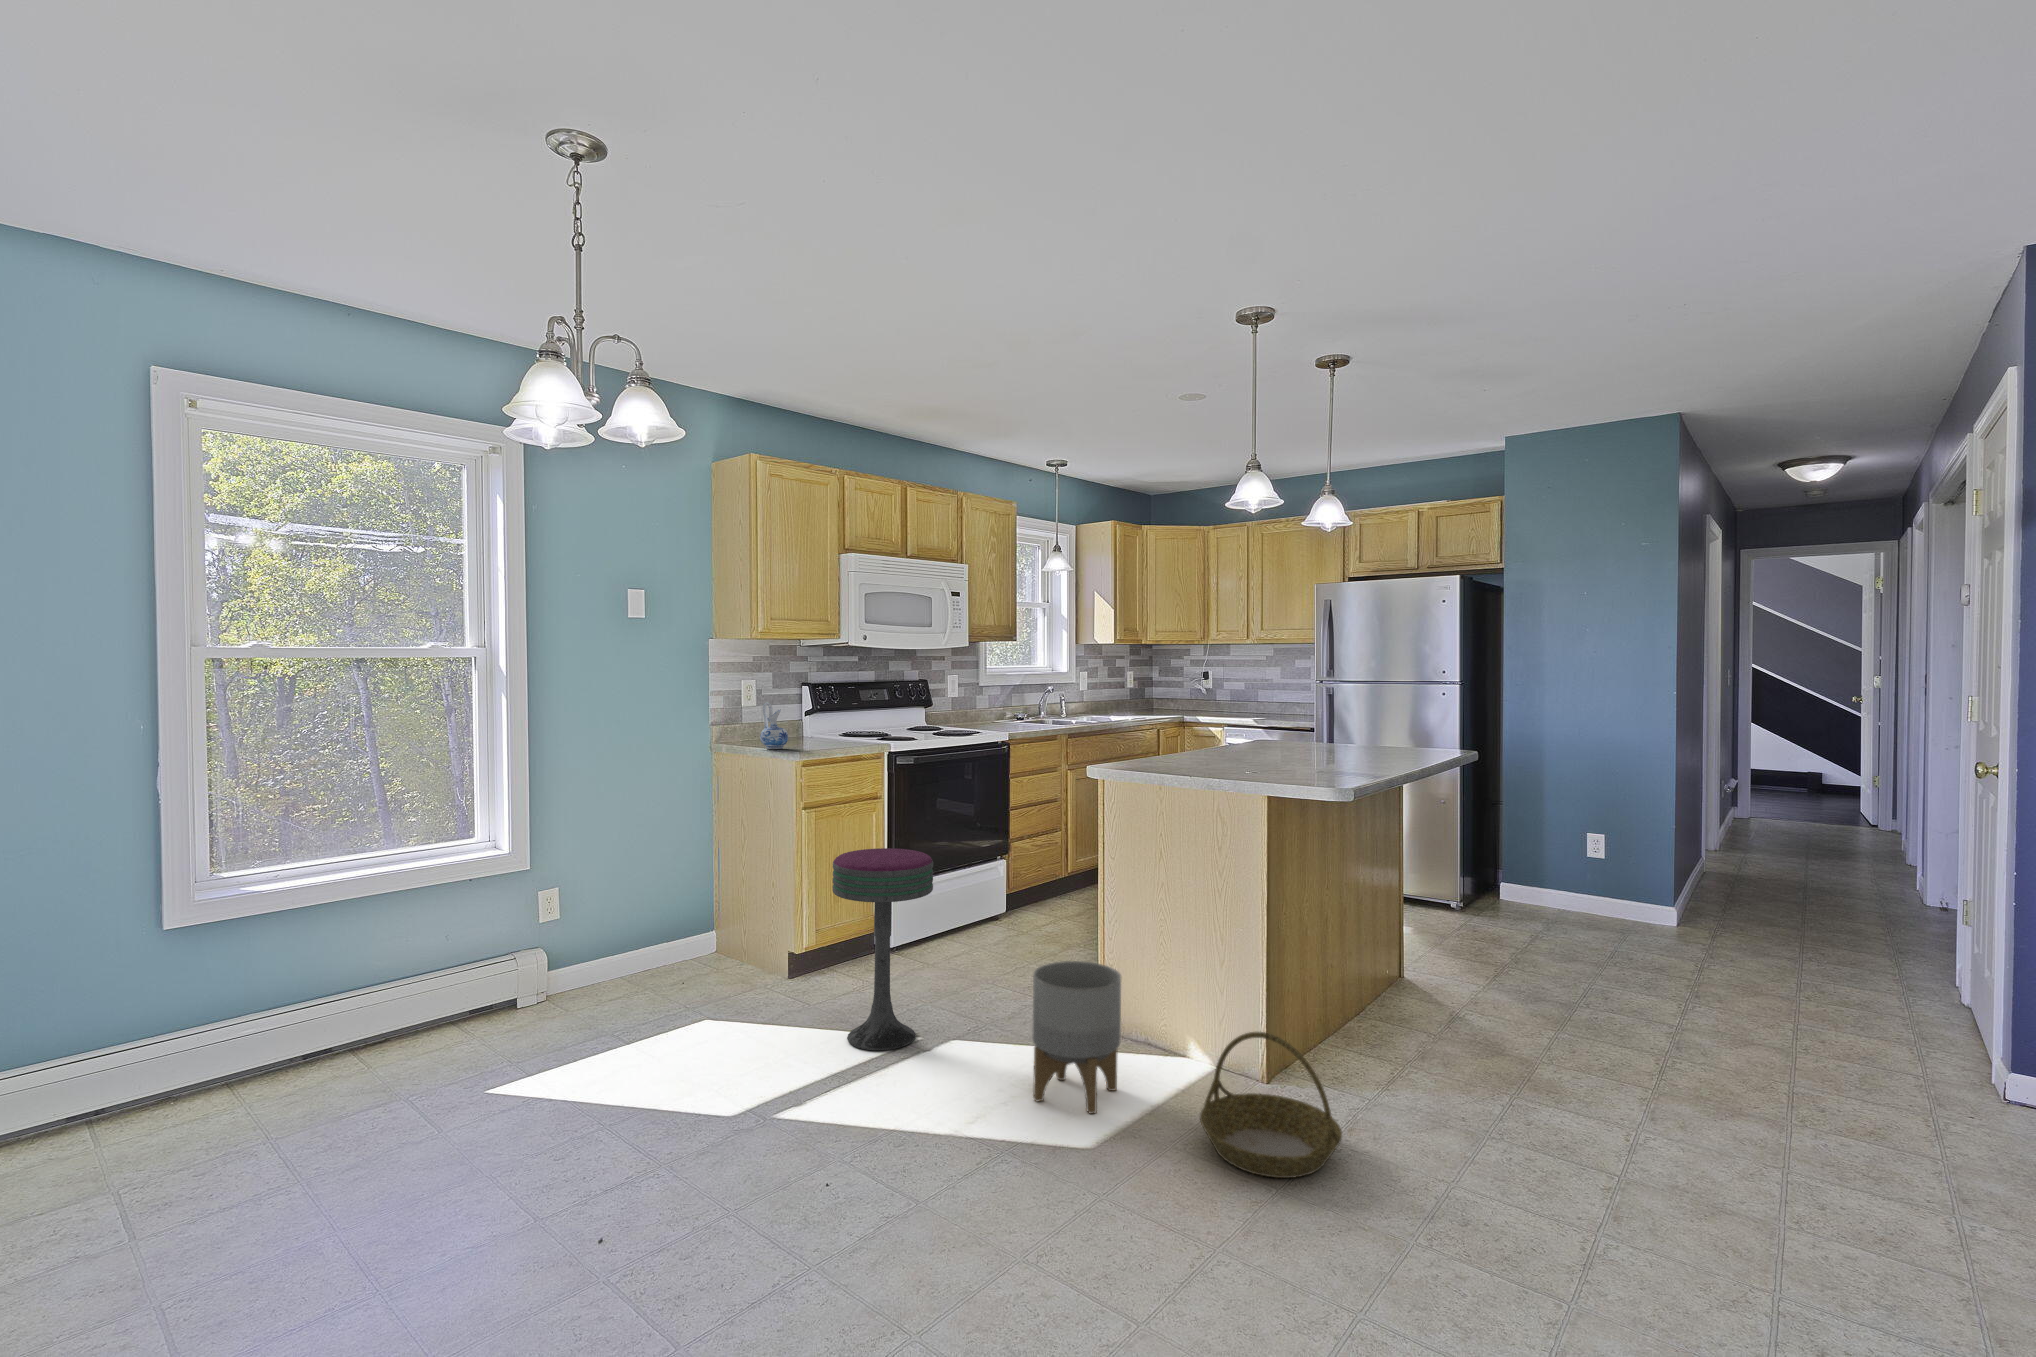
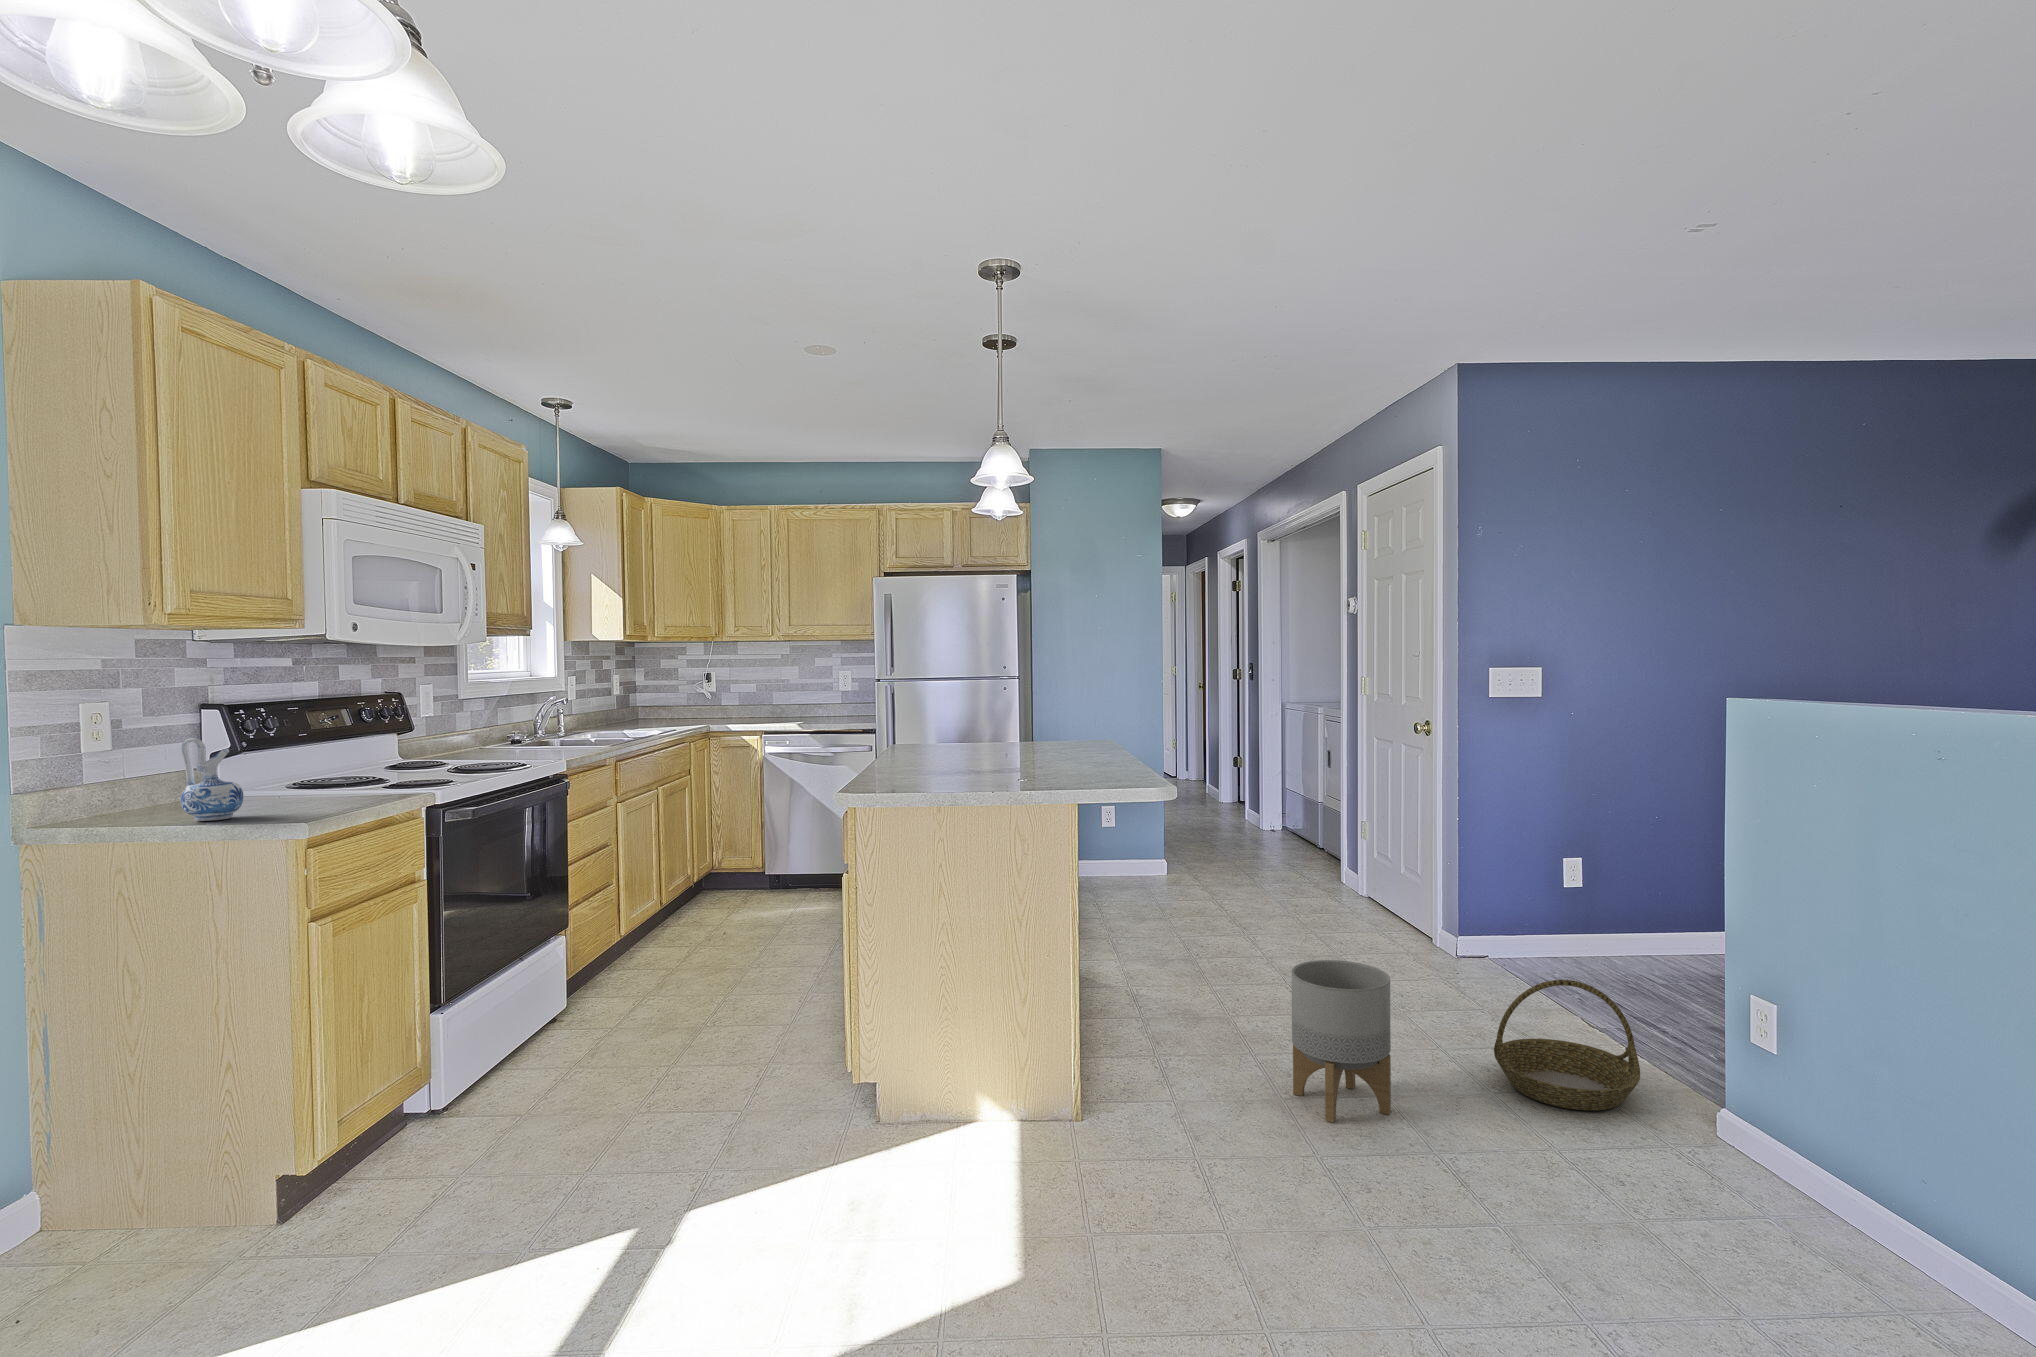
bar stool: present [832,848,933,1050] -> none [469,947,648,1293]
planter: present [1032,961,1121,1114] -> present [1292,960,1391,1122]
basket: present [1200,1032,1342,1178] -> present [1494,980,1640,1111]

